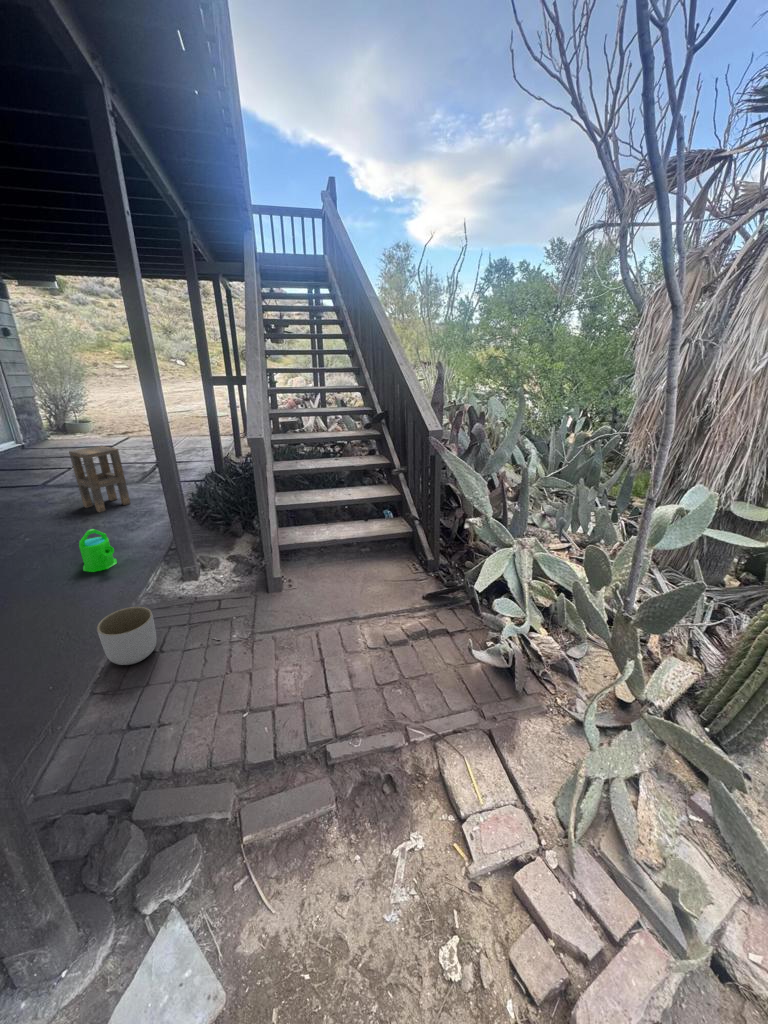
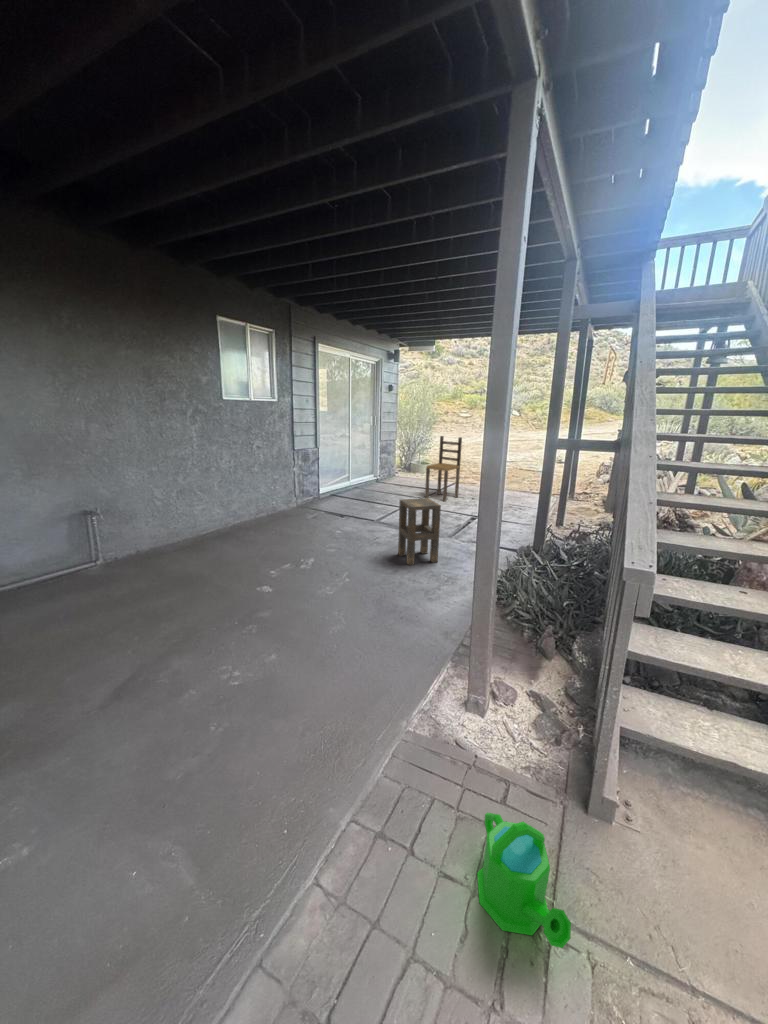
chair: none [89,387,136,455] -> present [425,436,462,502]
watering can: present [79,529,117,572] -> present [477,813,571,948]
planter: present [97,607,157,665] -> none [346,755,414,853]

